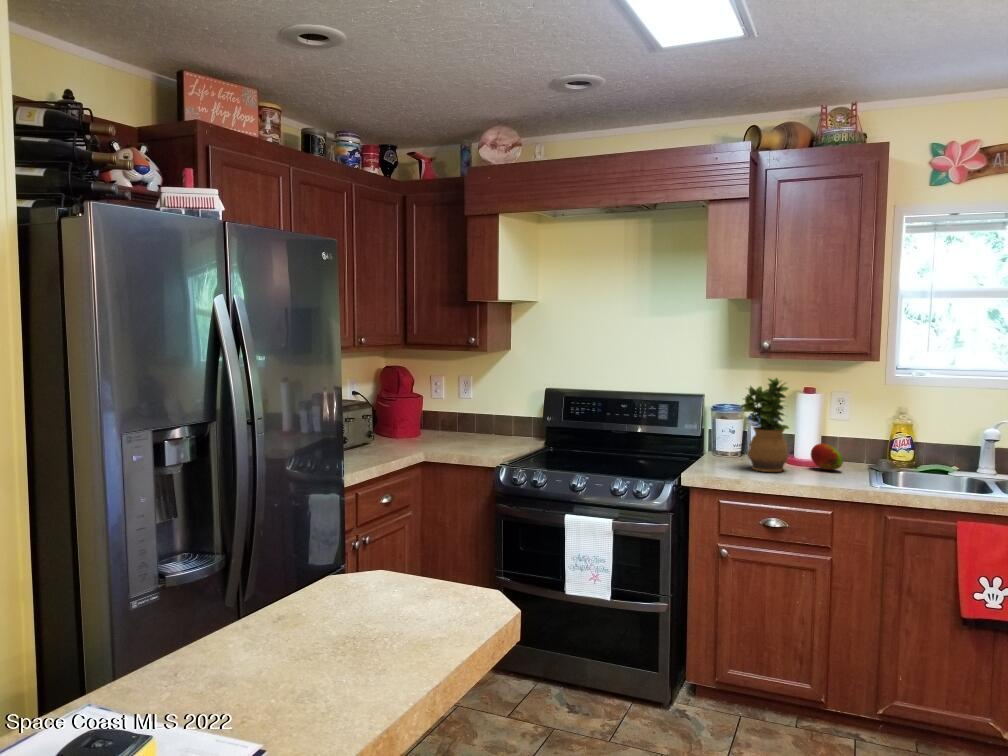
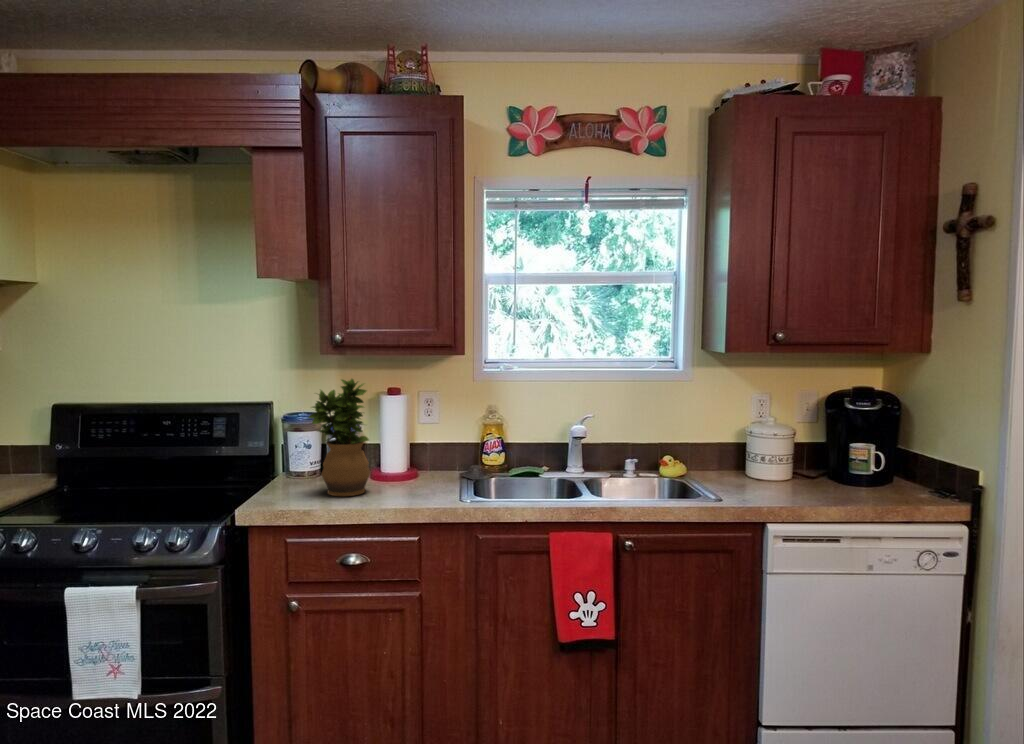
fruit: present [811,444,843,470] -> none [397,454,432,485]

